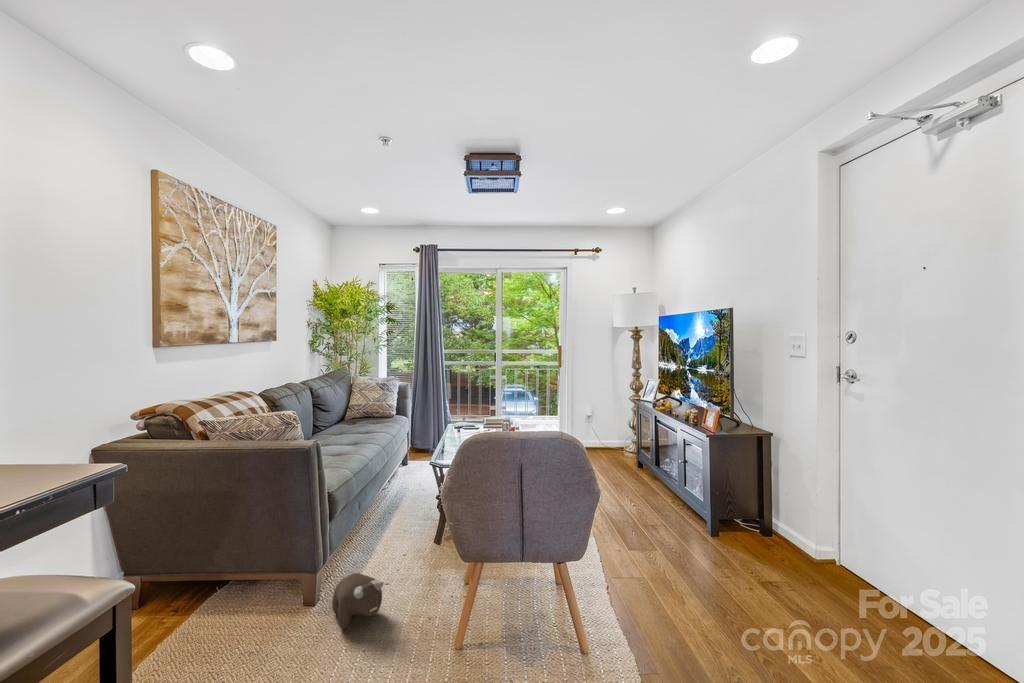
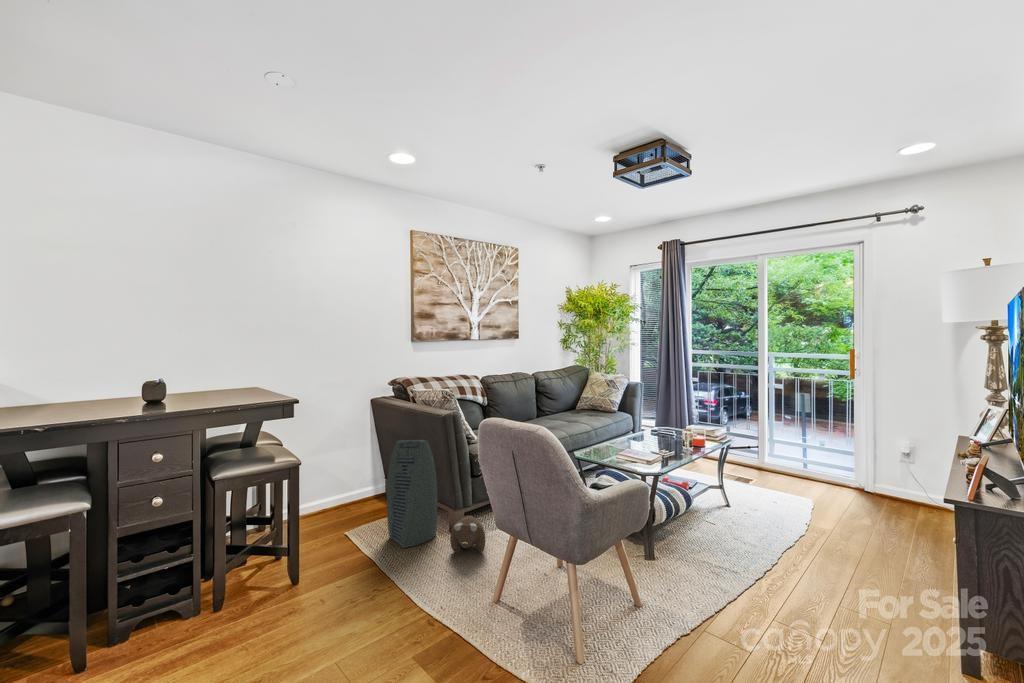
air purifier: none [215,491,289,661] -> present [387,440,437,548]

